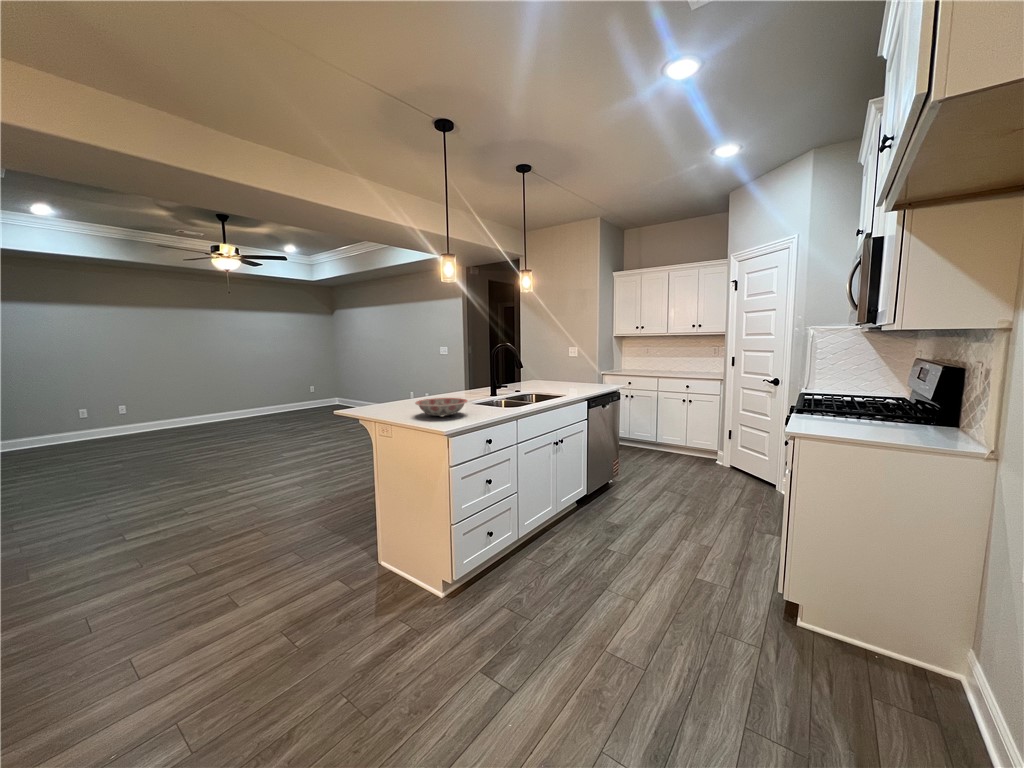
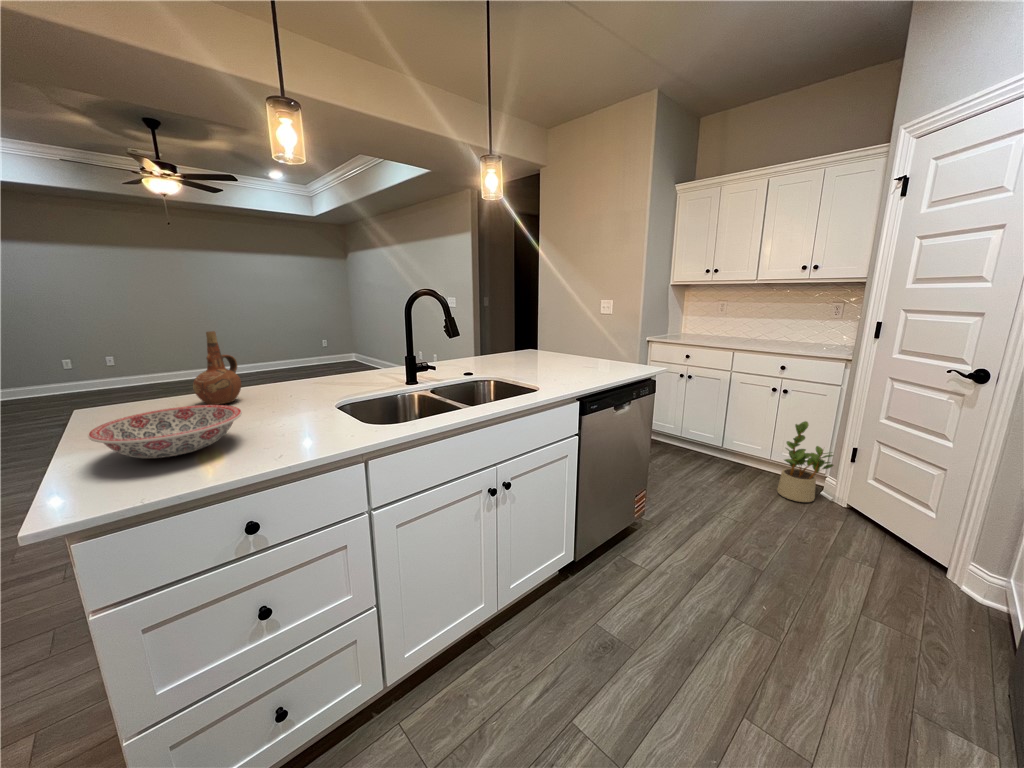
ceramic pitcher: none [401,366,422,405] -> present [193,331,241,405]
potted plant: none [692,417,721,467] -> present [777,421,833,502]

